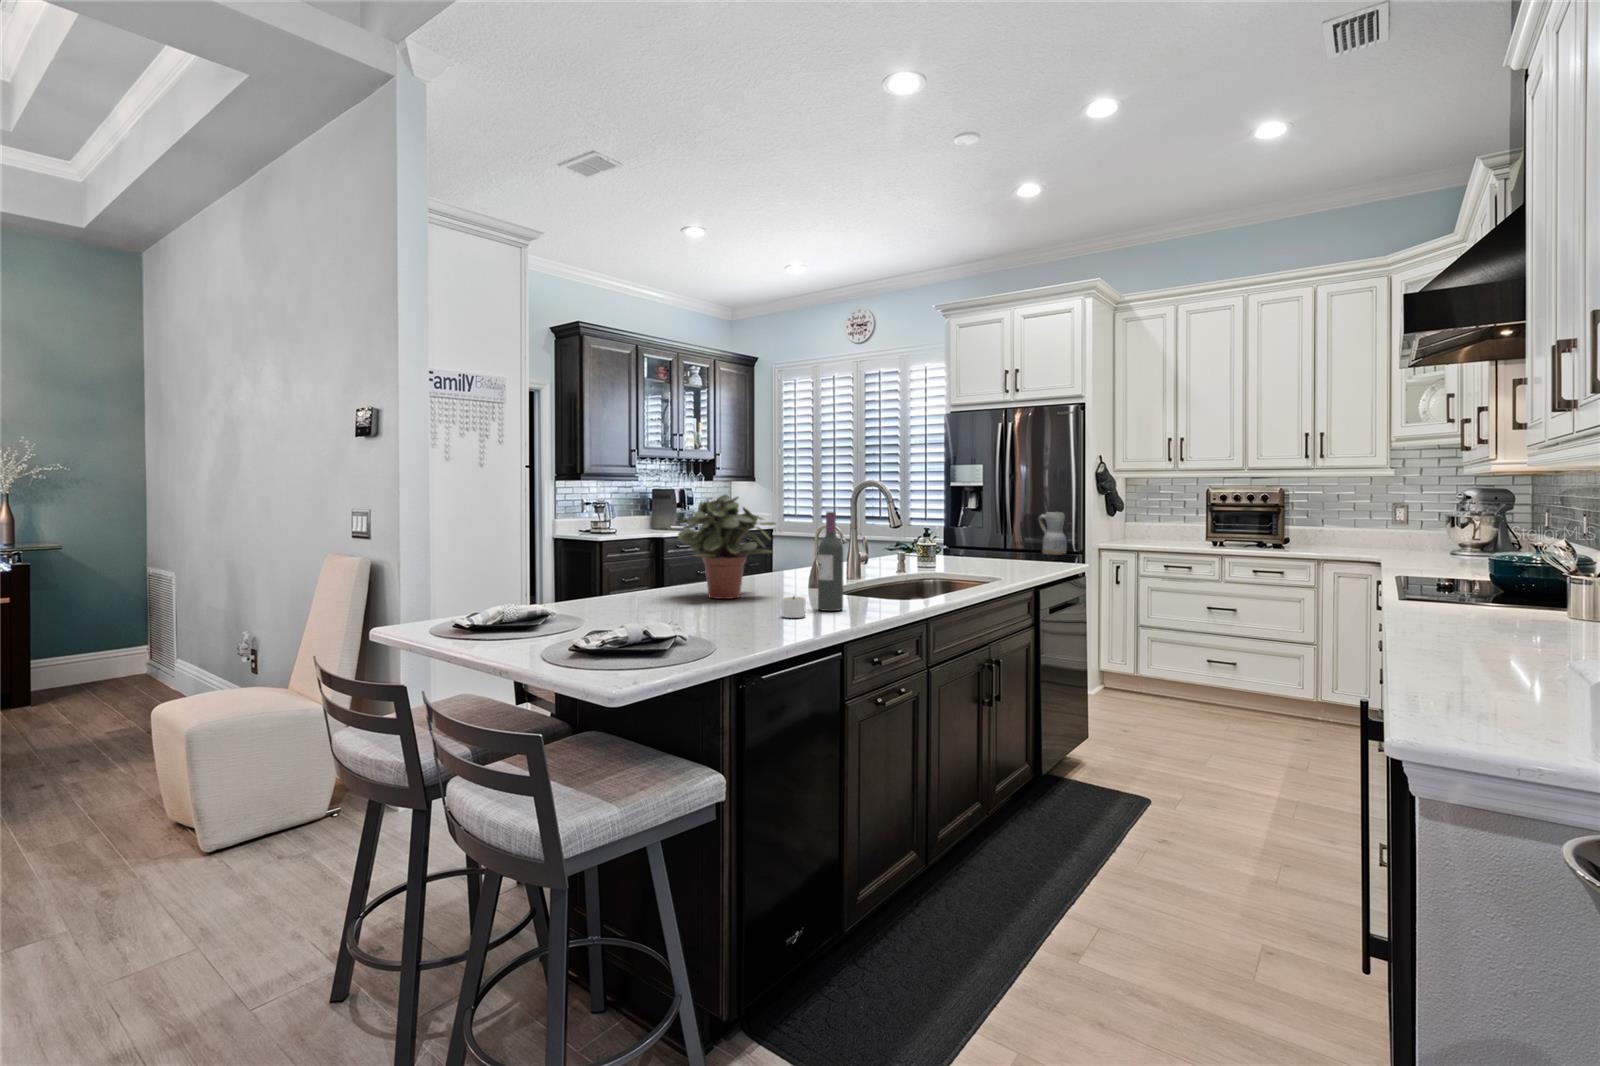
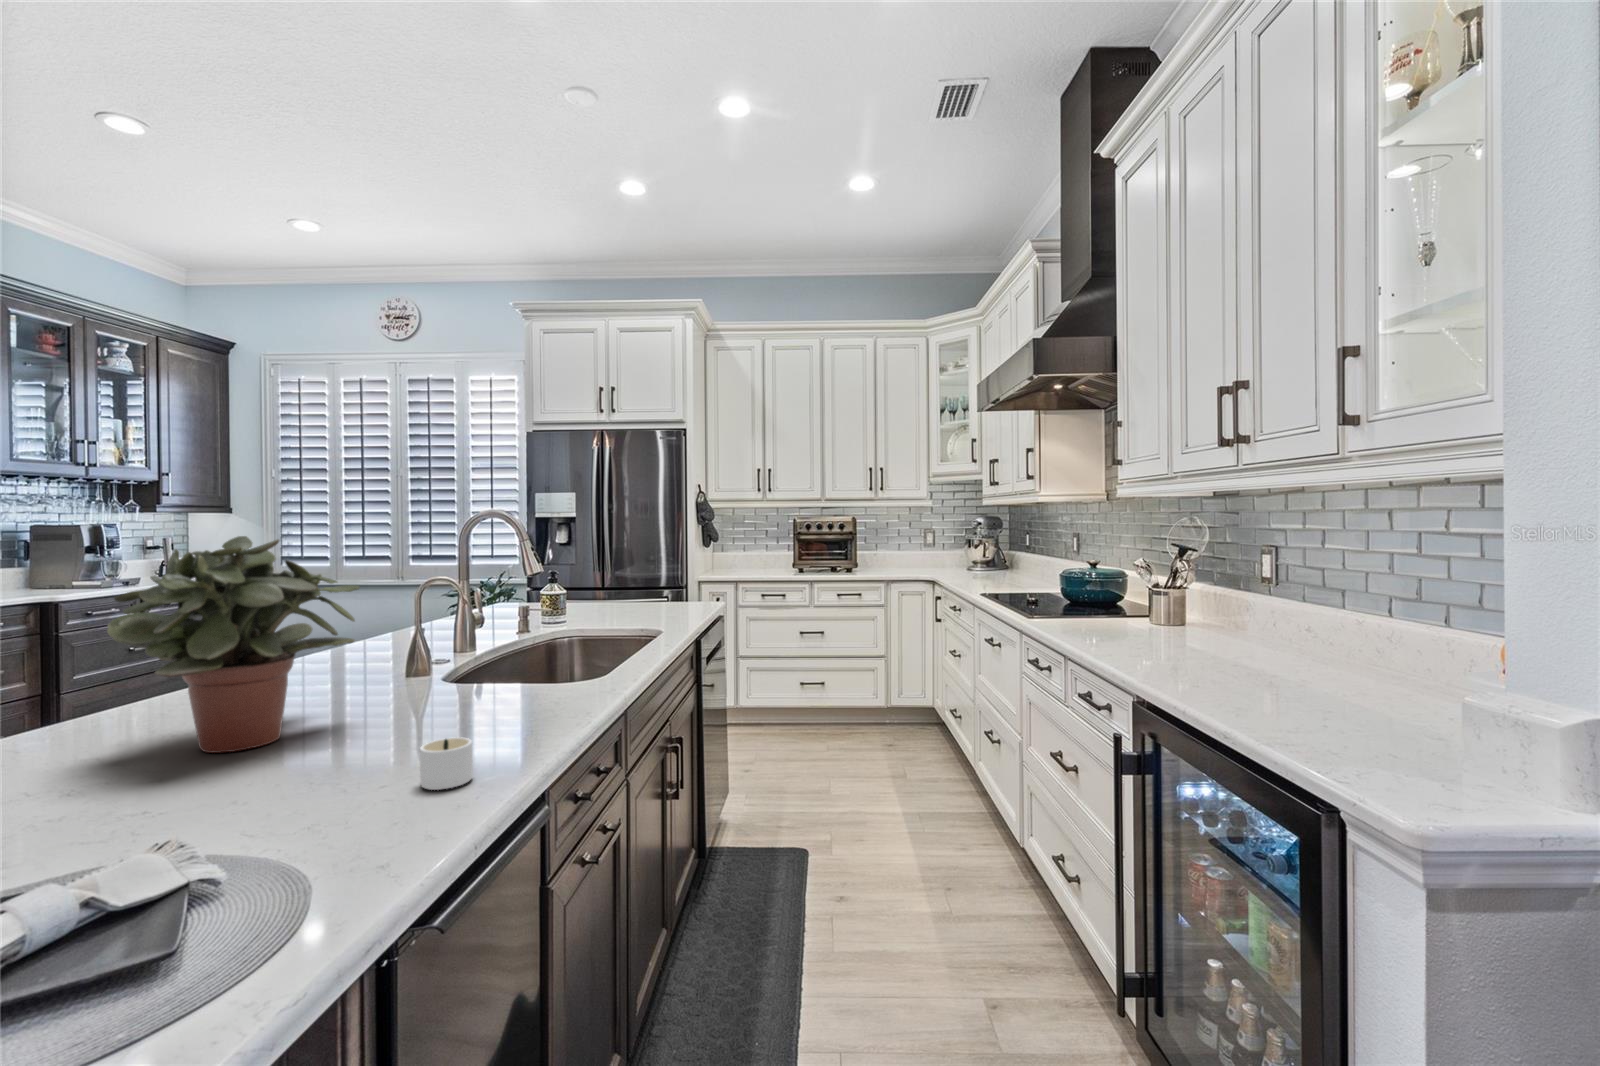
wine bottle: present [818,512,843,611] -> none [476,564,528,749]
ceramic pitcher: present [1039,512,1067,555] -> none [649,545,680,591]

